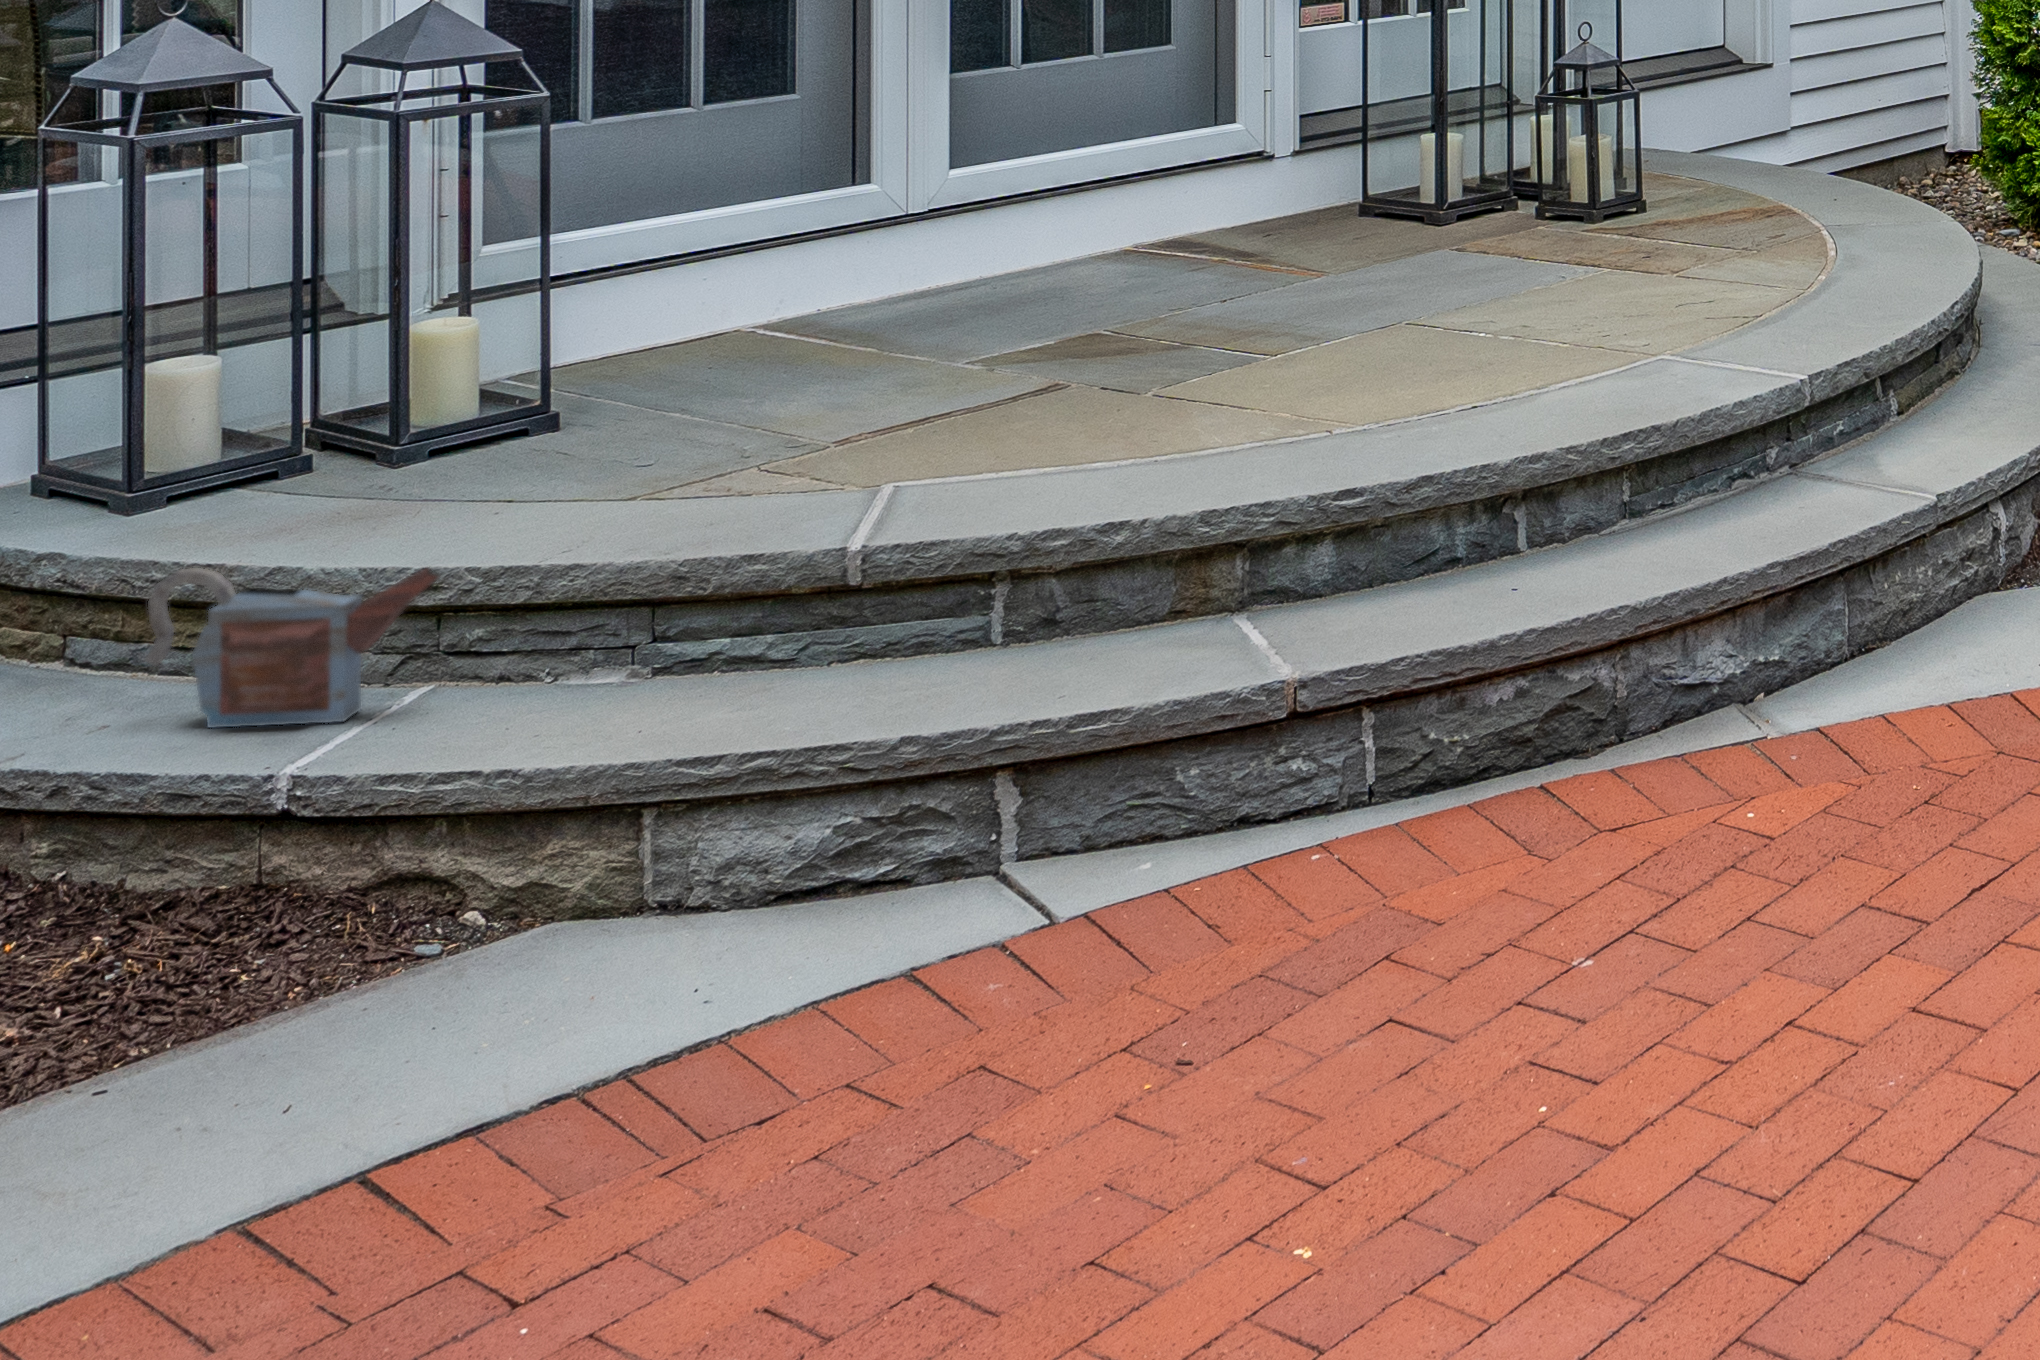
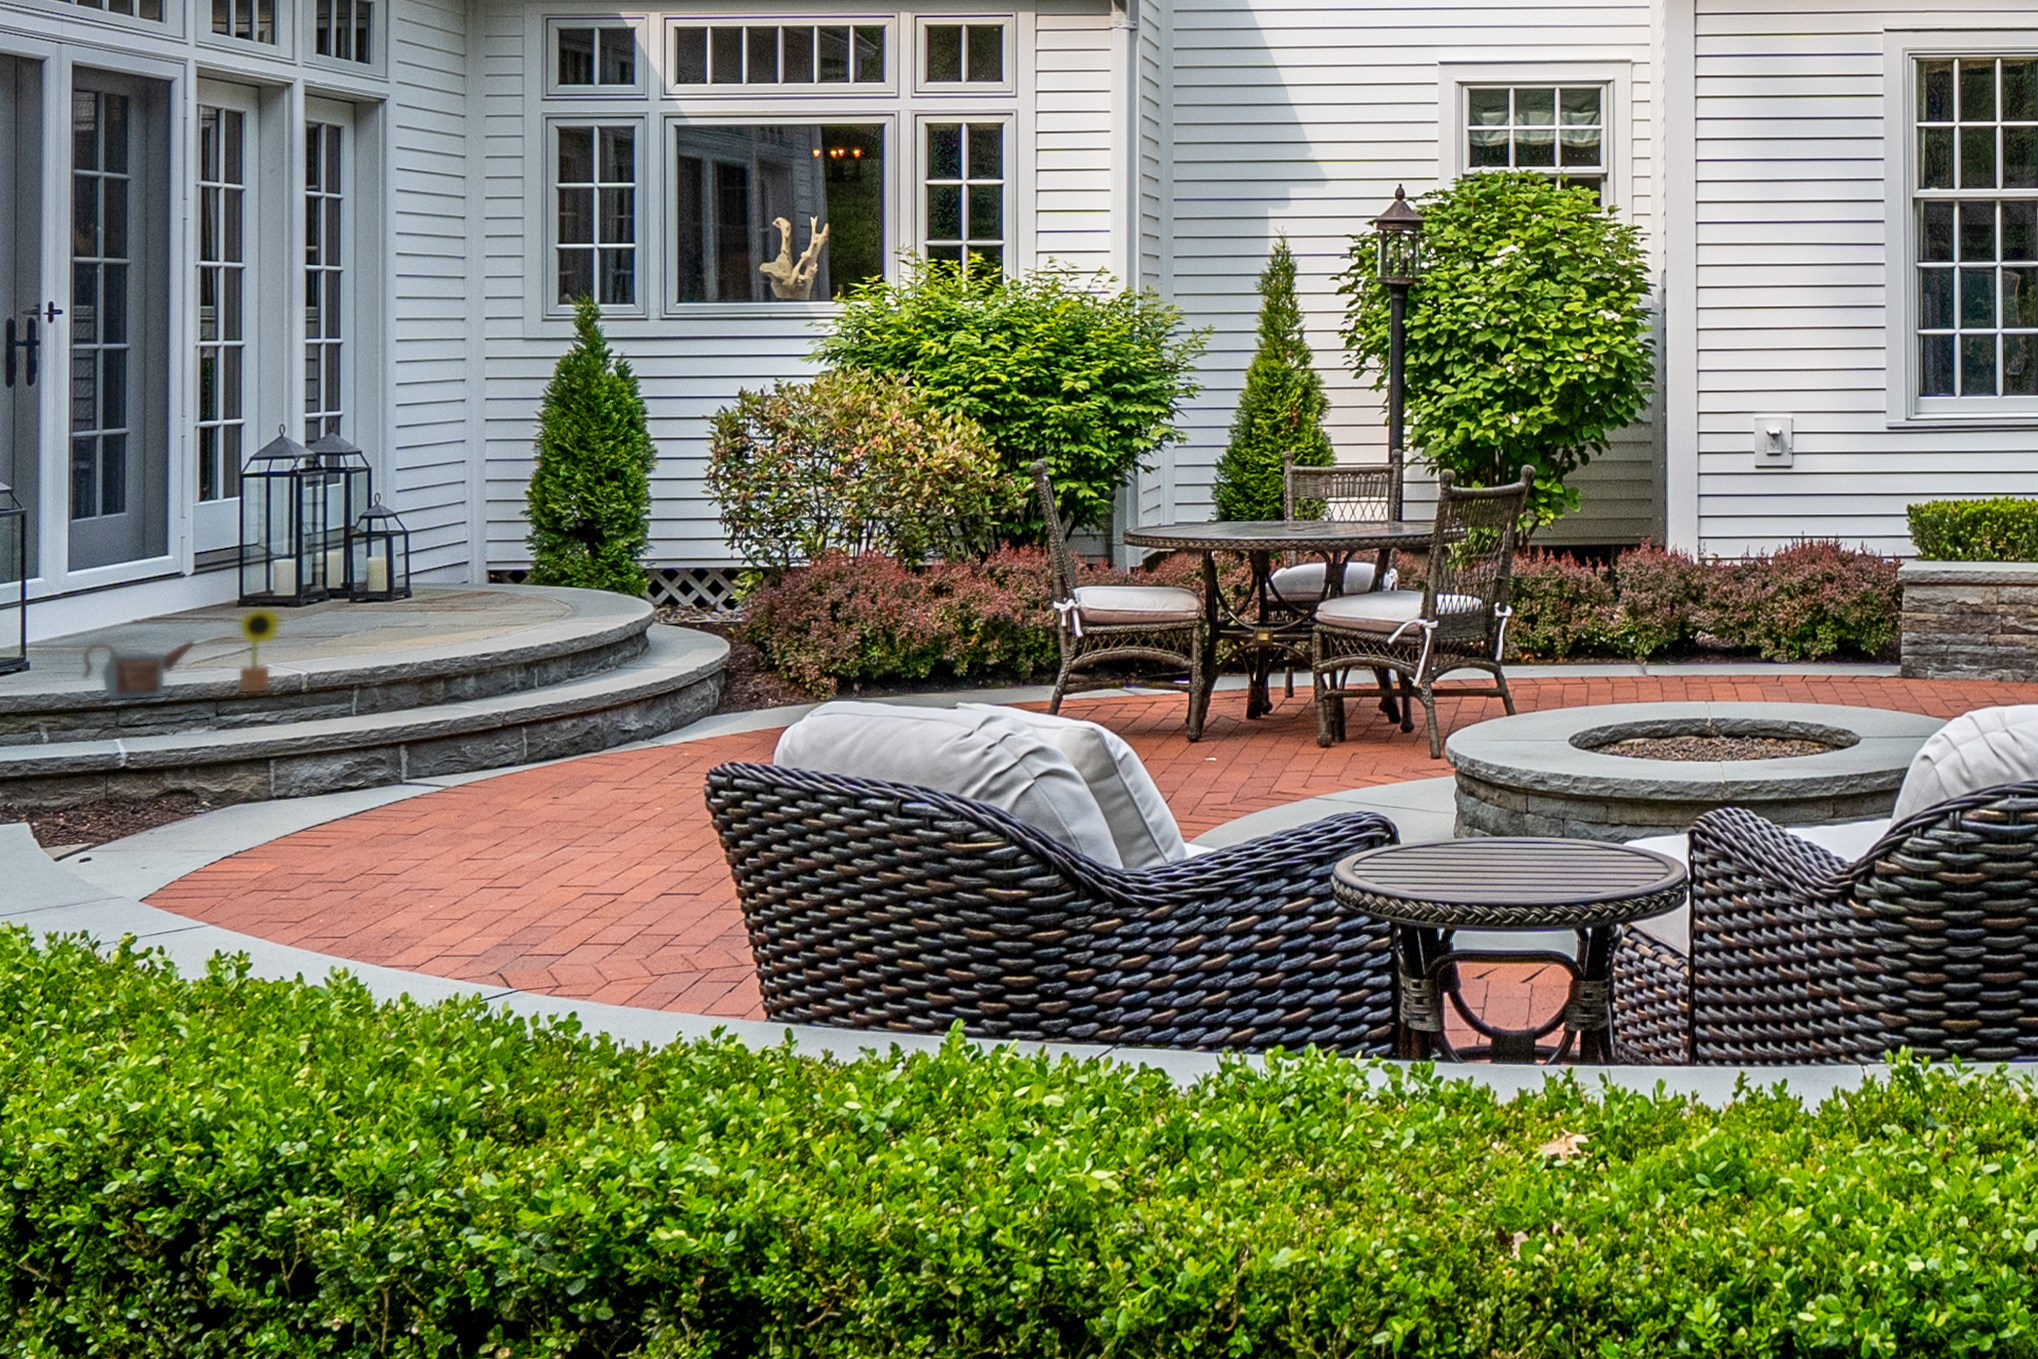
decorative plant: none [506,490,630,719] -> present [240,609,280,692]

